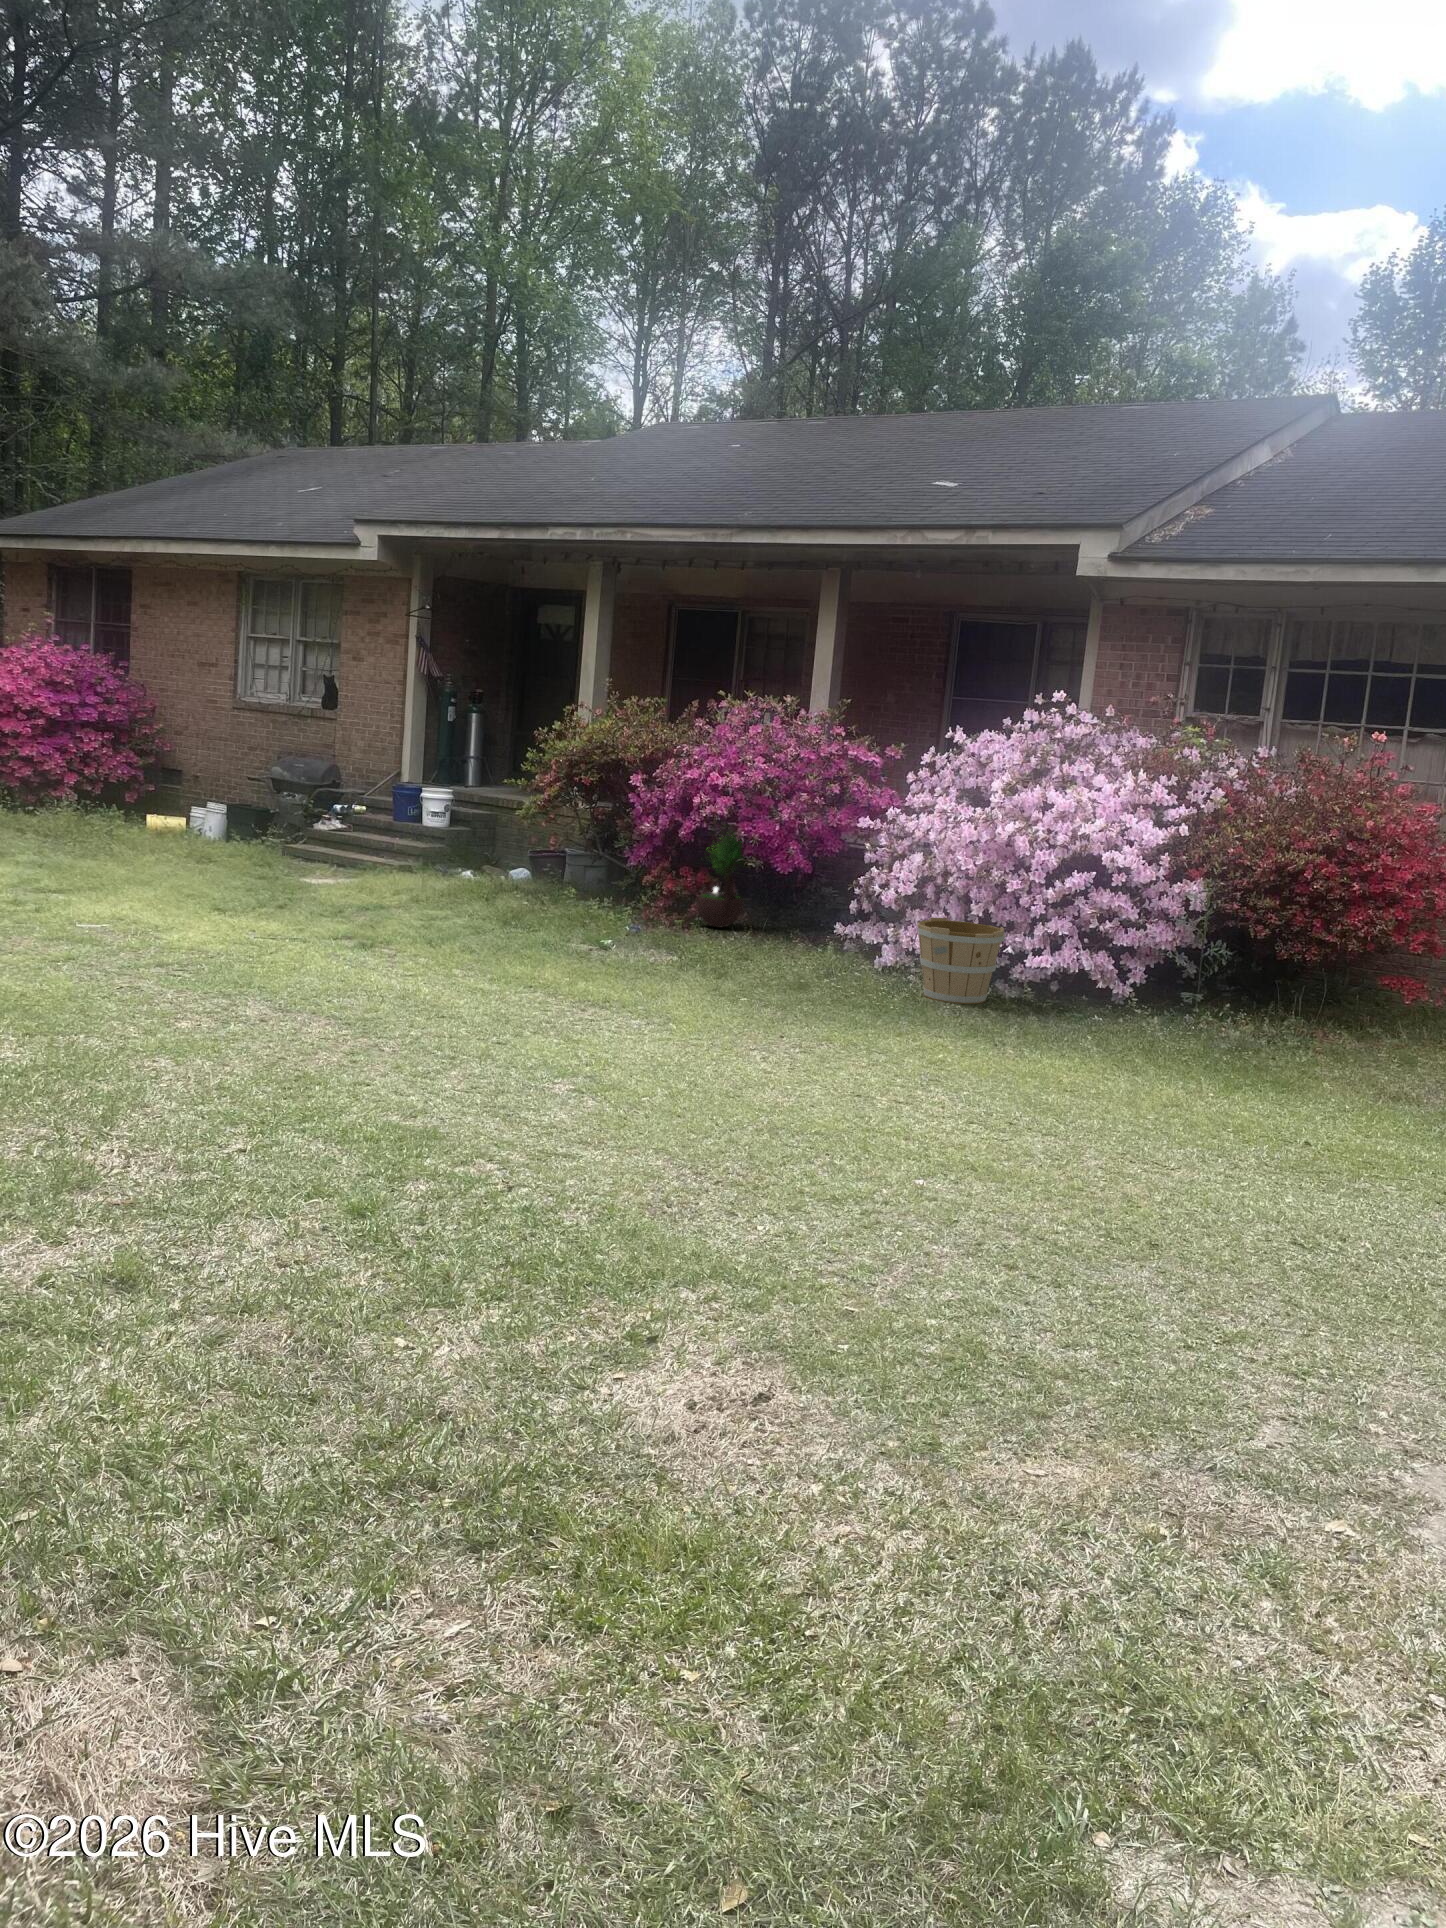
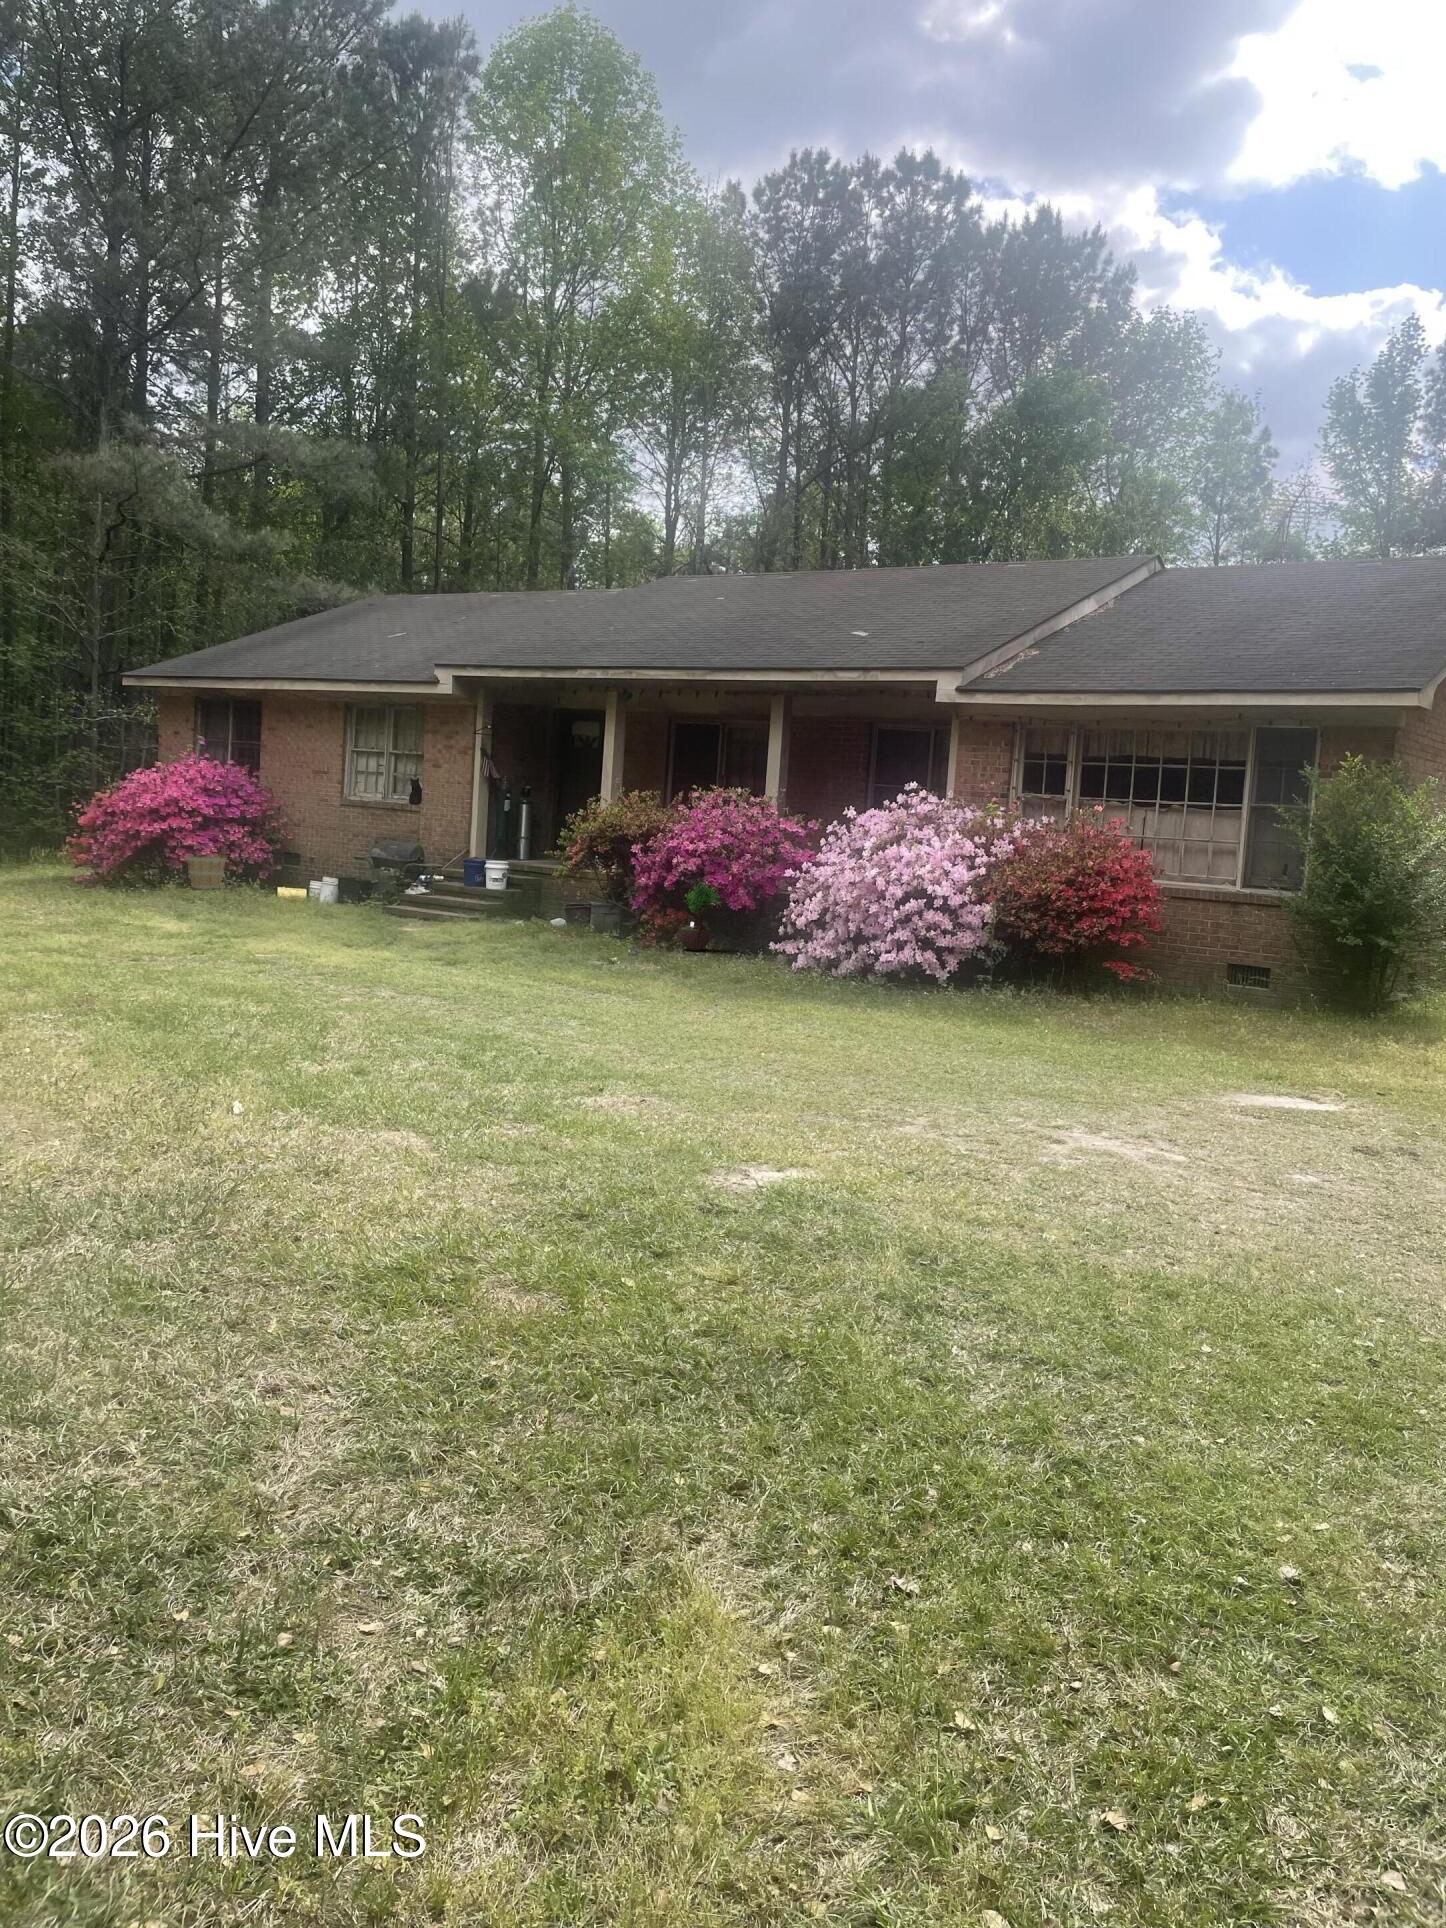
wooden bucket: present [917,918,1005,1004] -> present [186,854,227,889]

